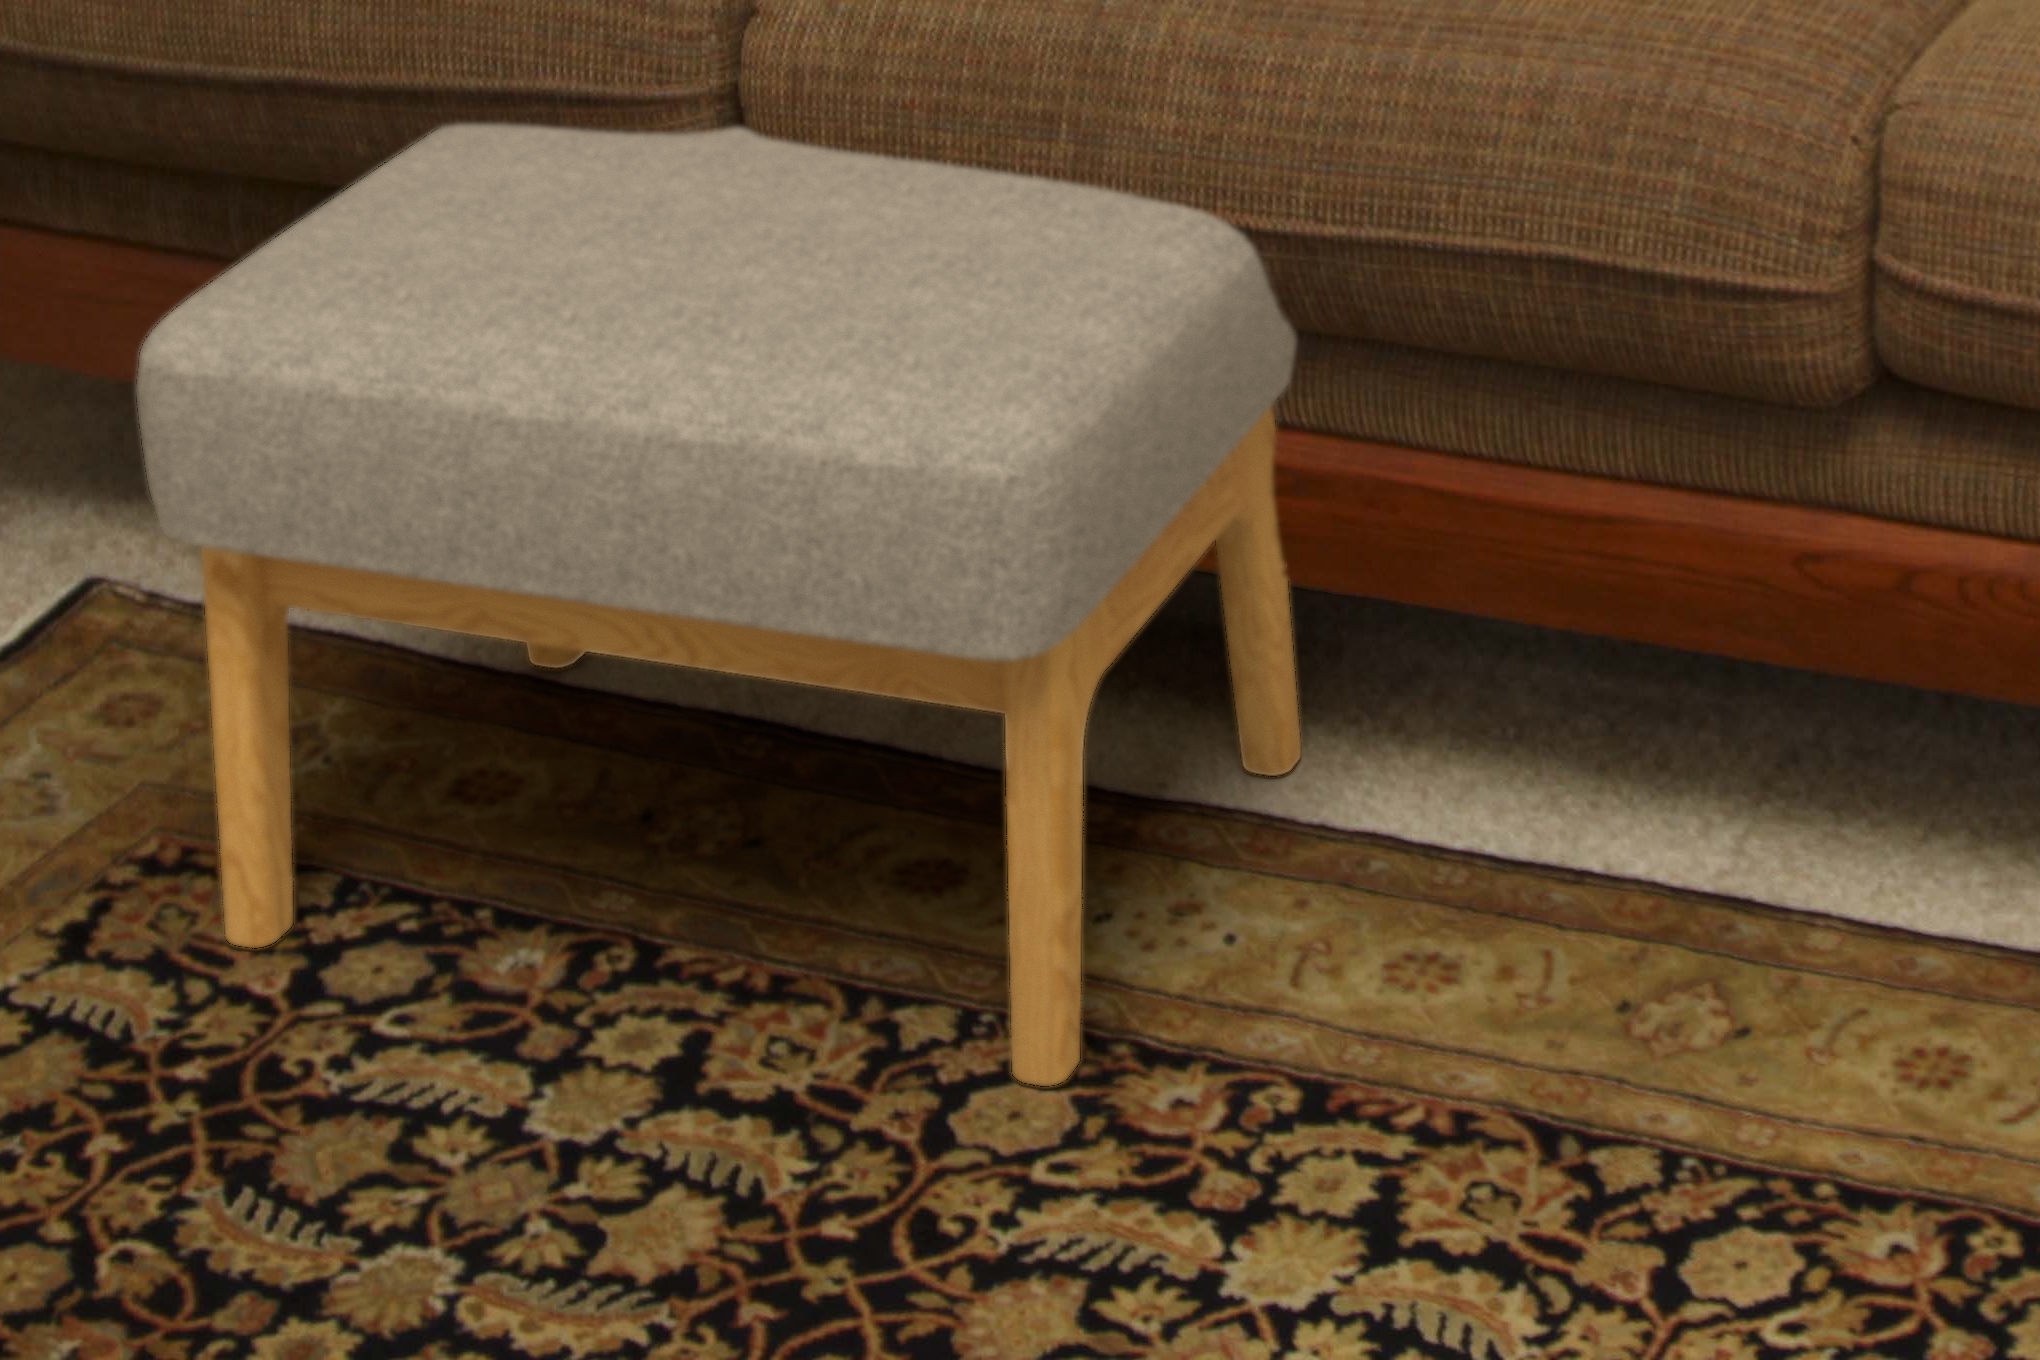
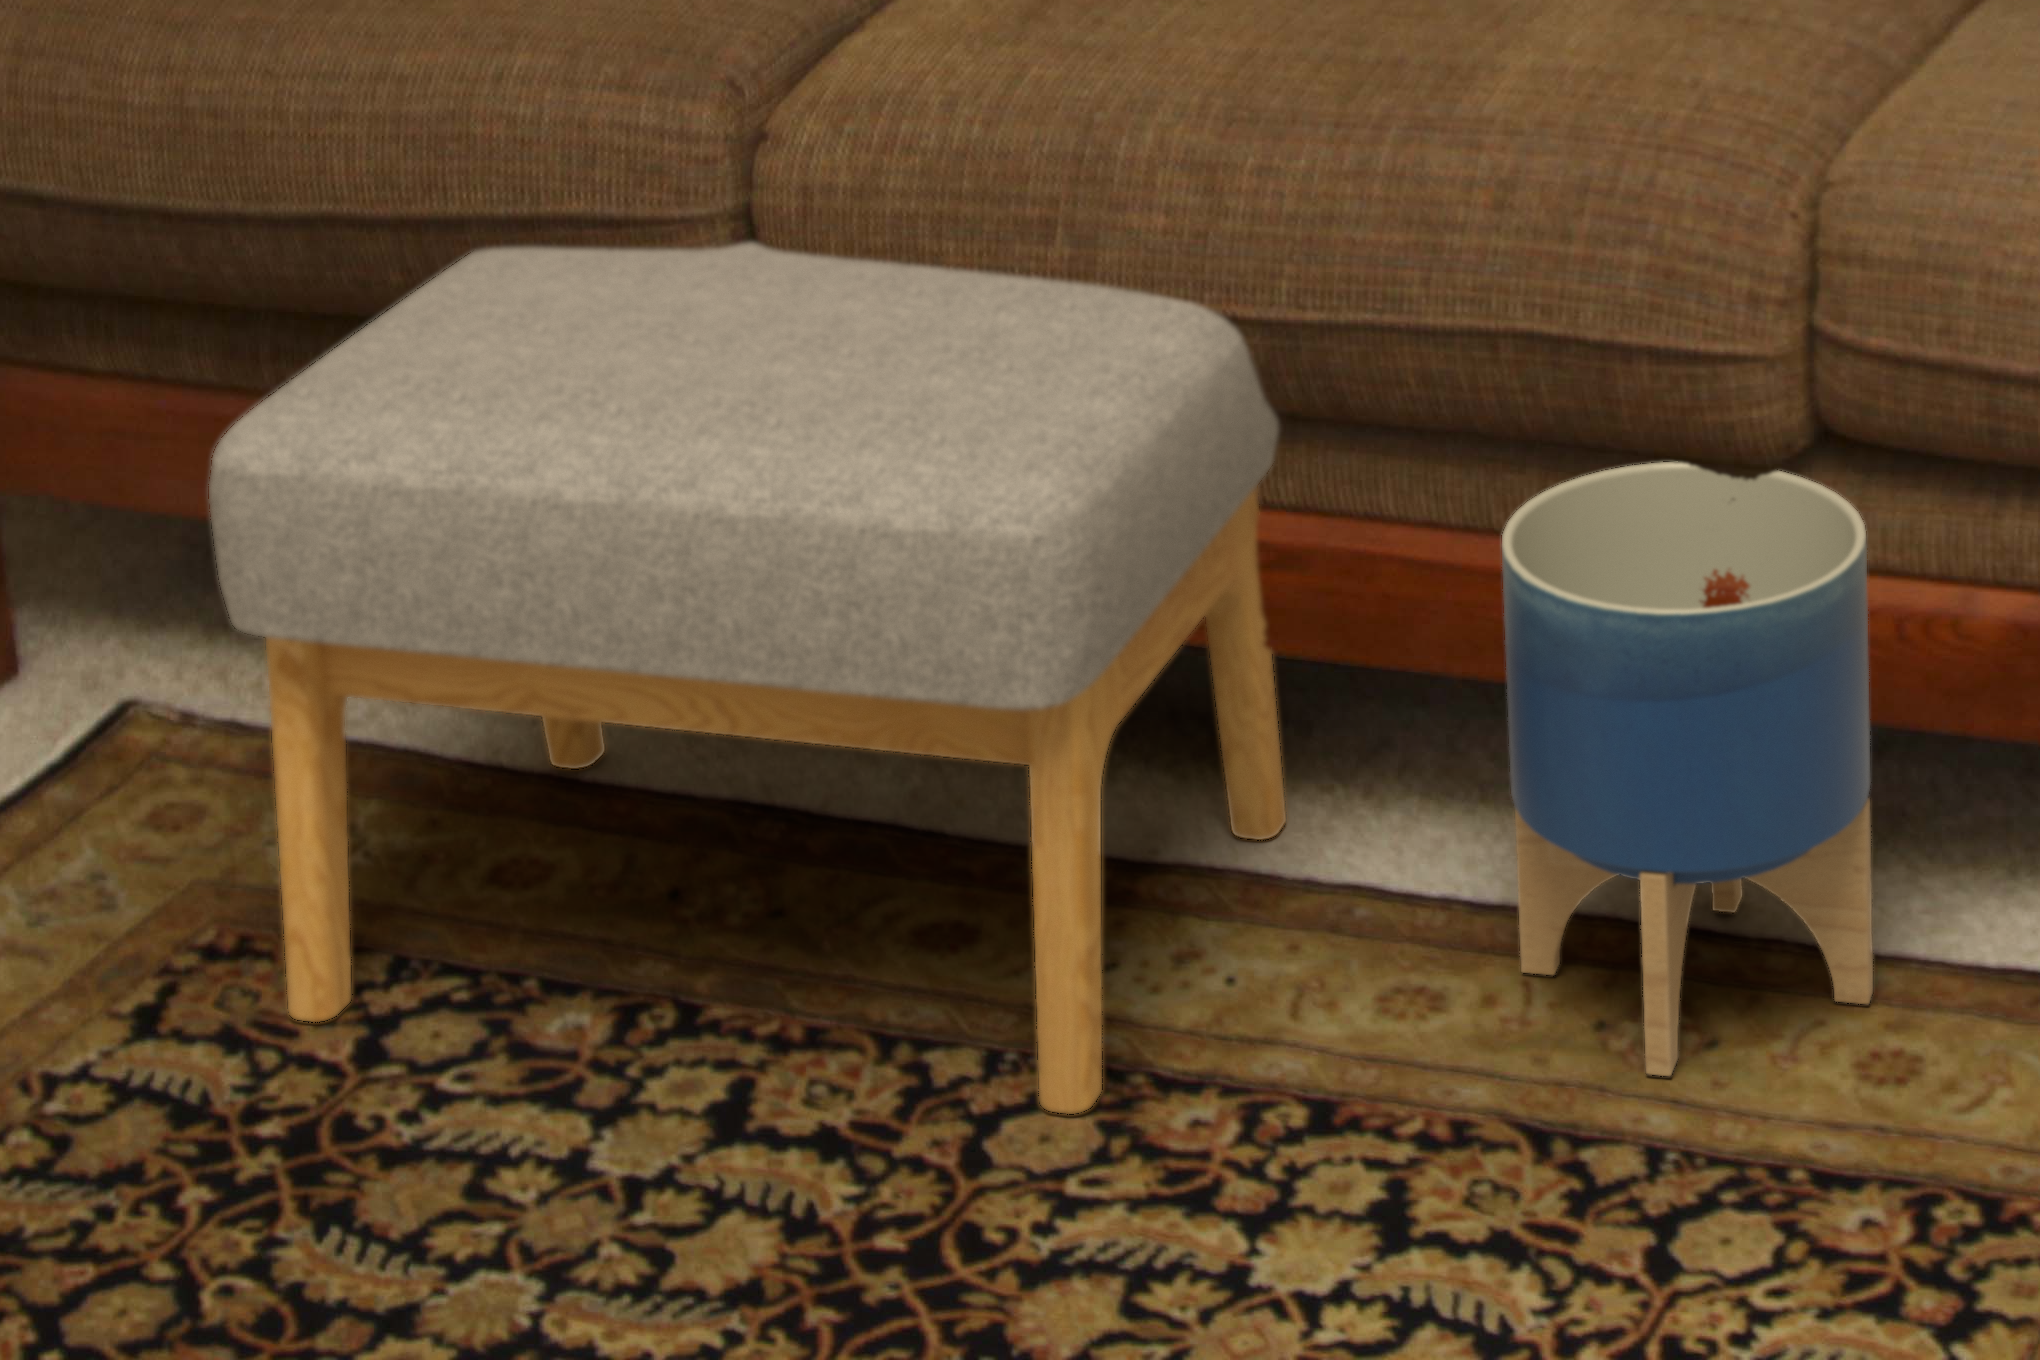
planter: none [1525,398,1923,1068] -> present [1502,462,1873,1076]

